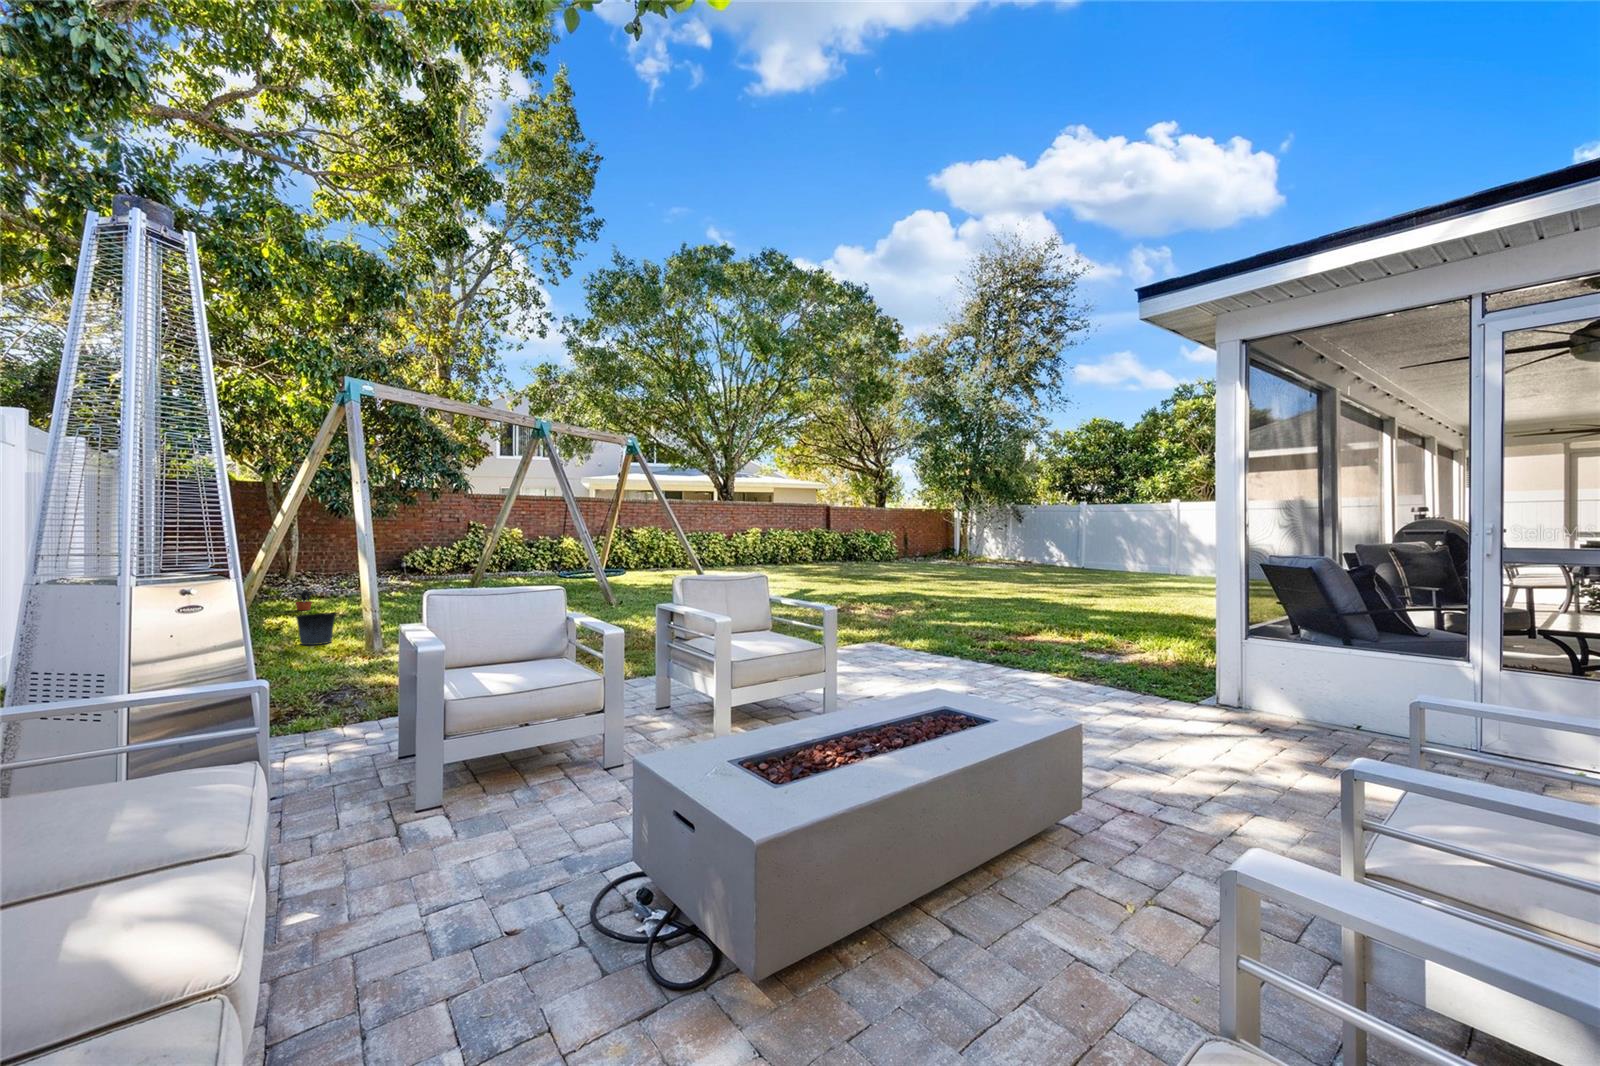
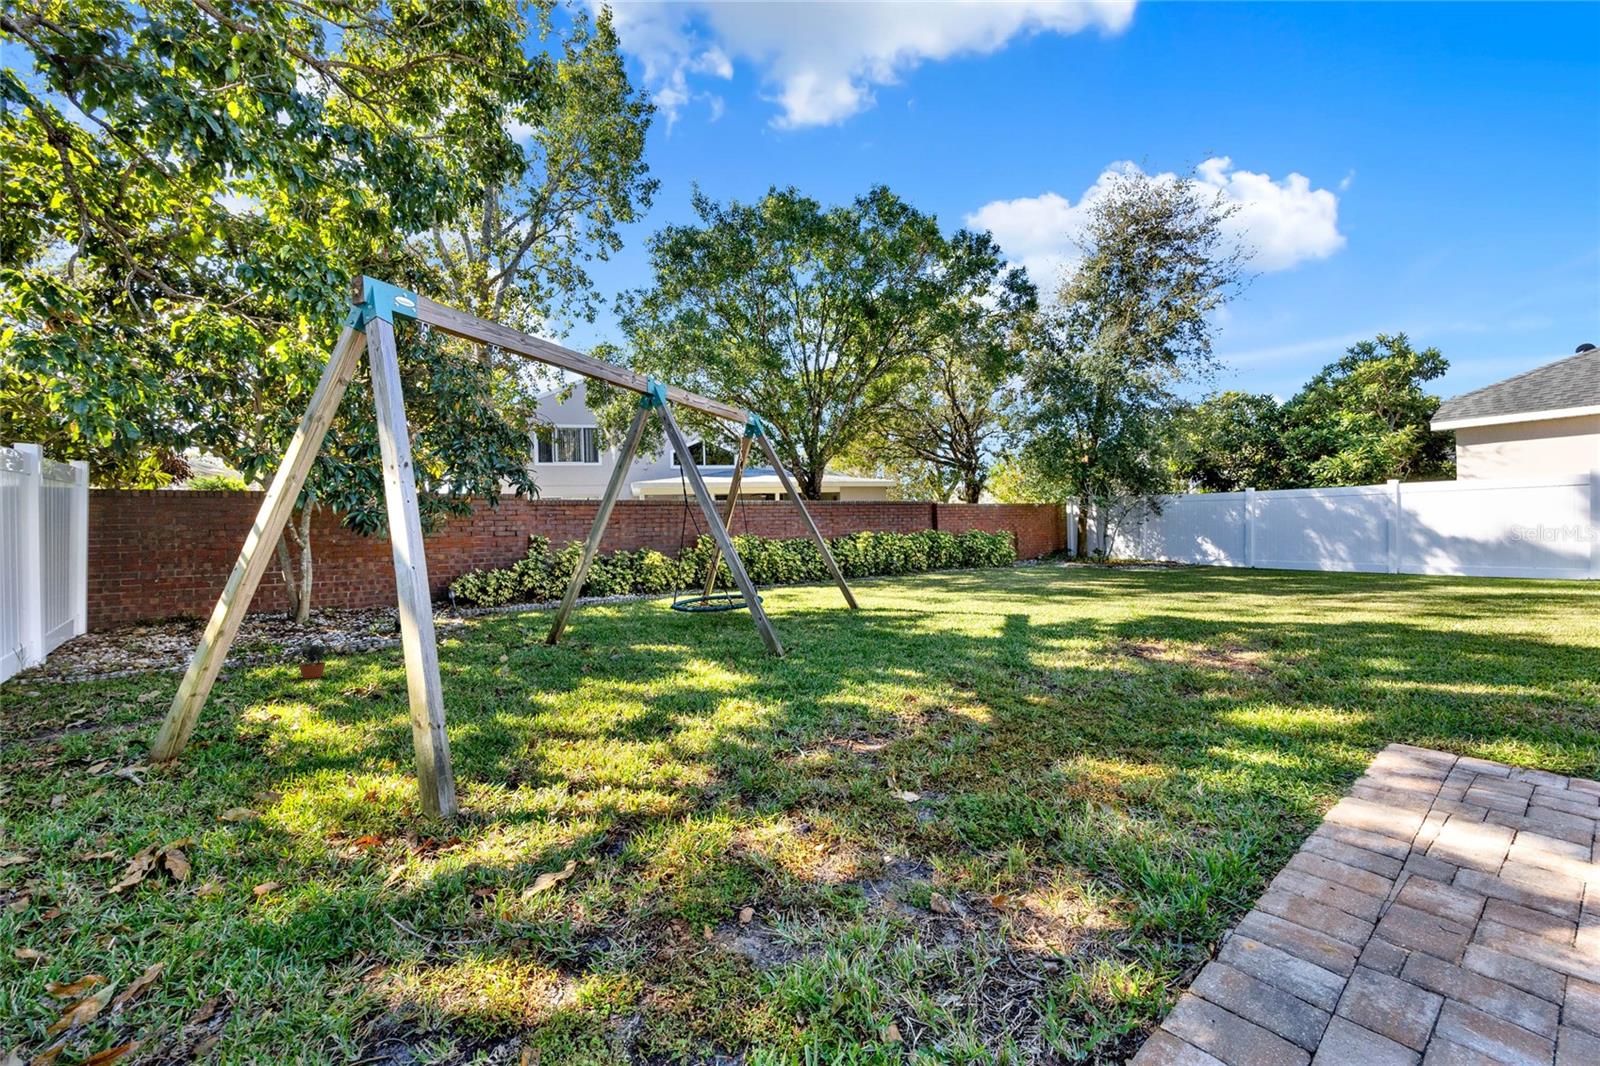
bucket: present [295,613,337,645] -> none [282,699,368,770]

